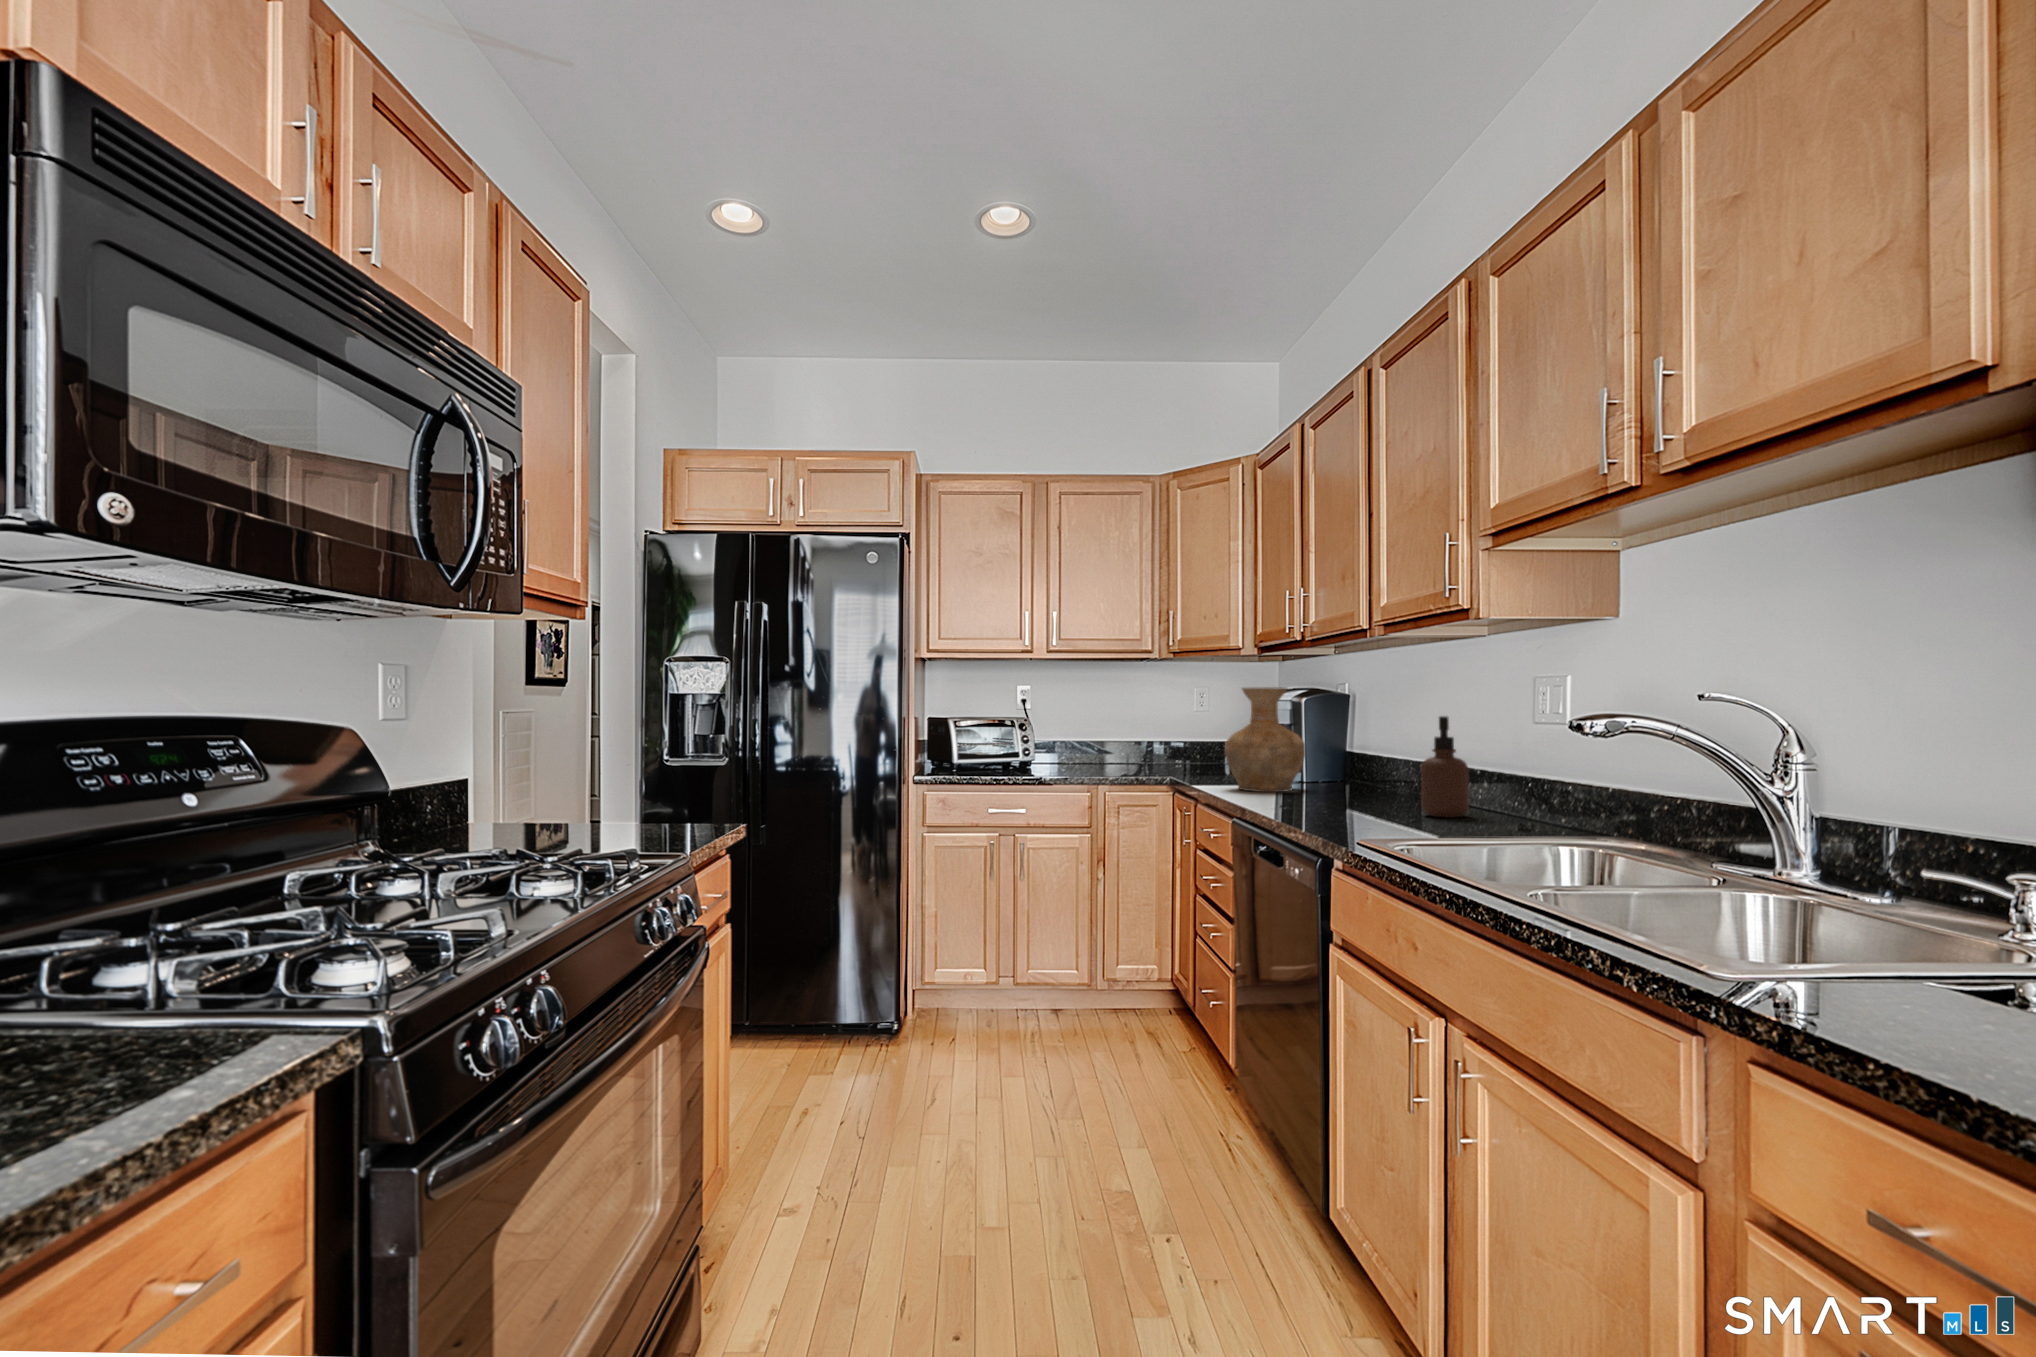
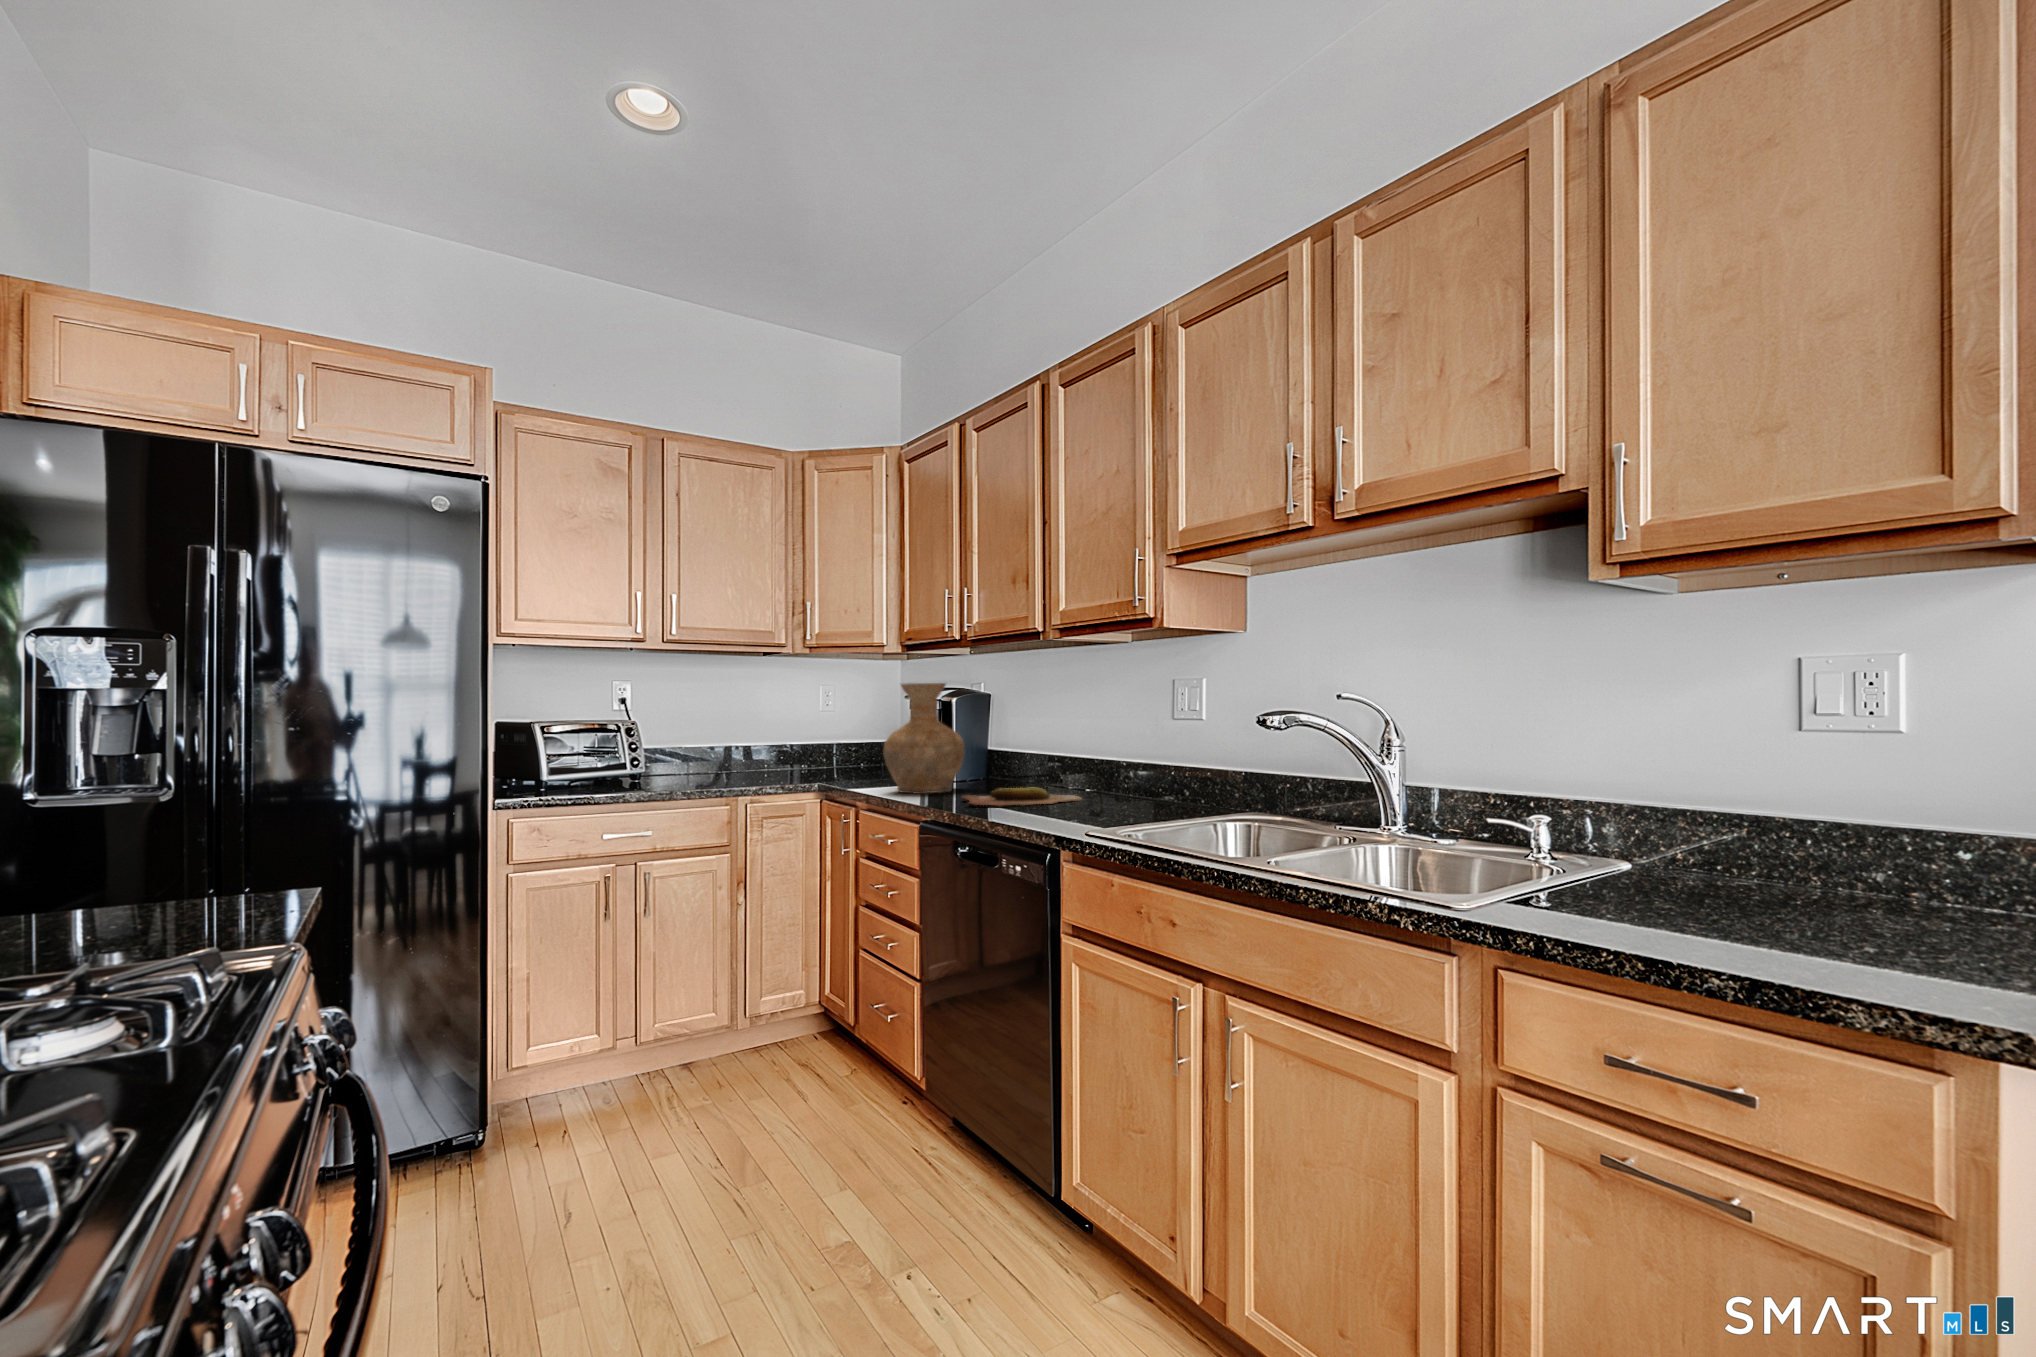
soap dispenser: present [1421,716,1469,818] -> none [1105,710,1147,807]
cutting board: none [1279,791,1410,809] -> present [963,788,1082,806]

